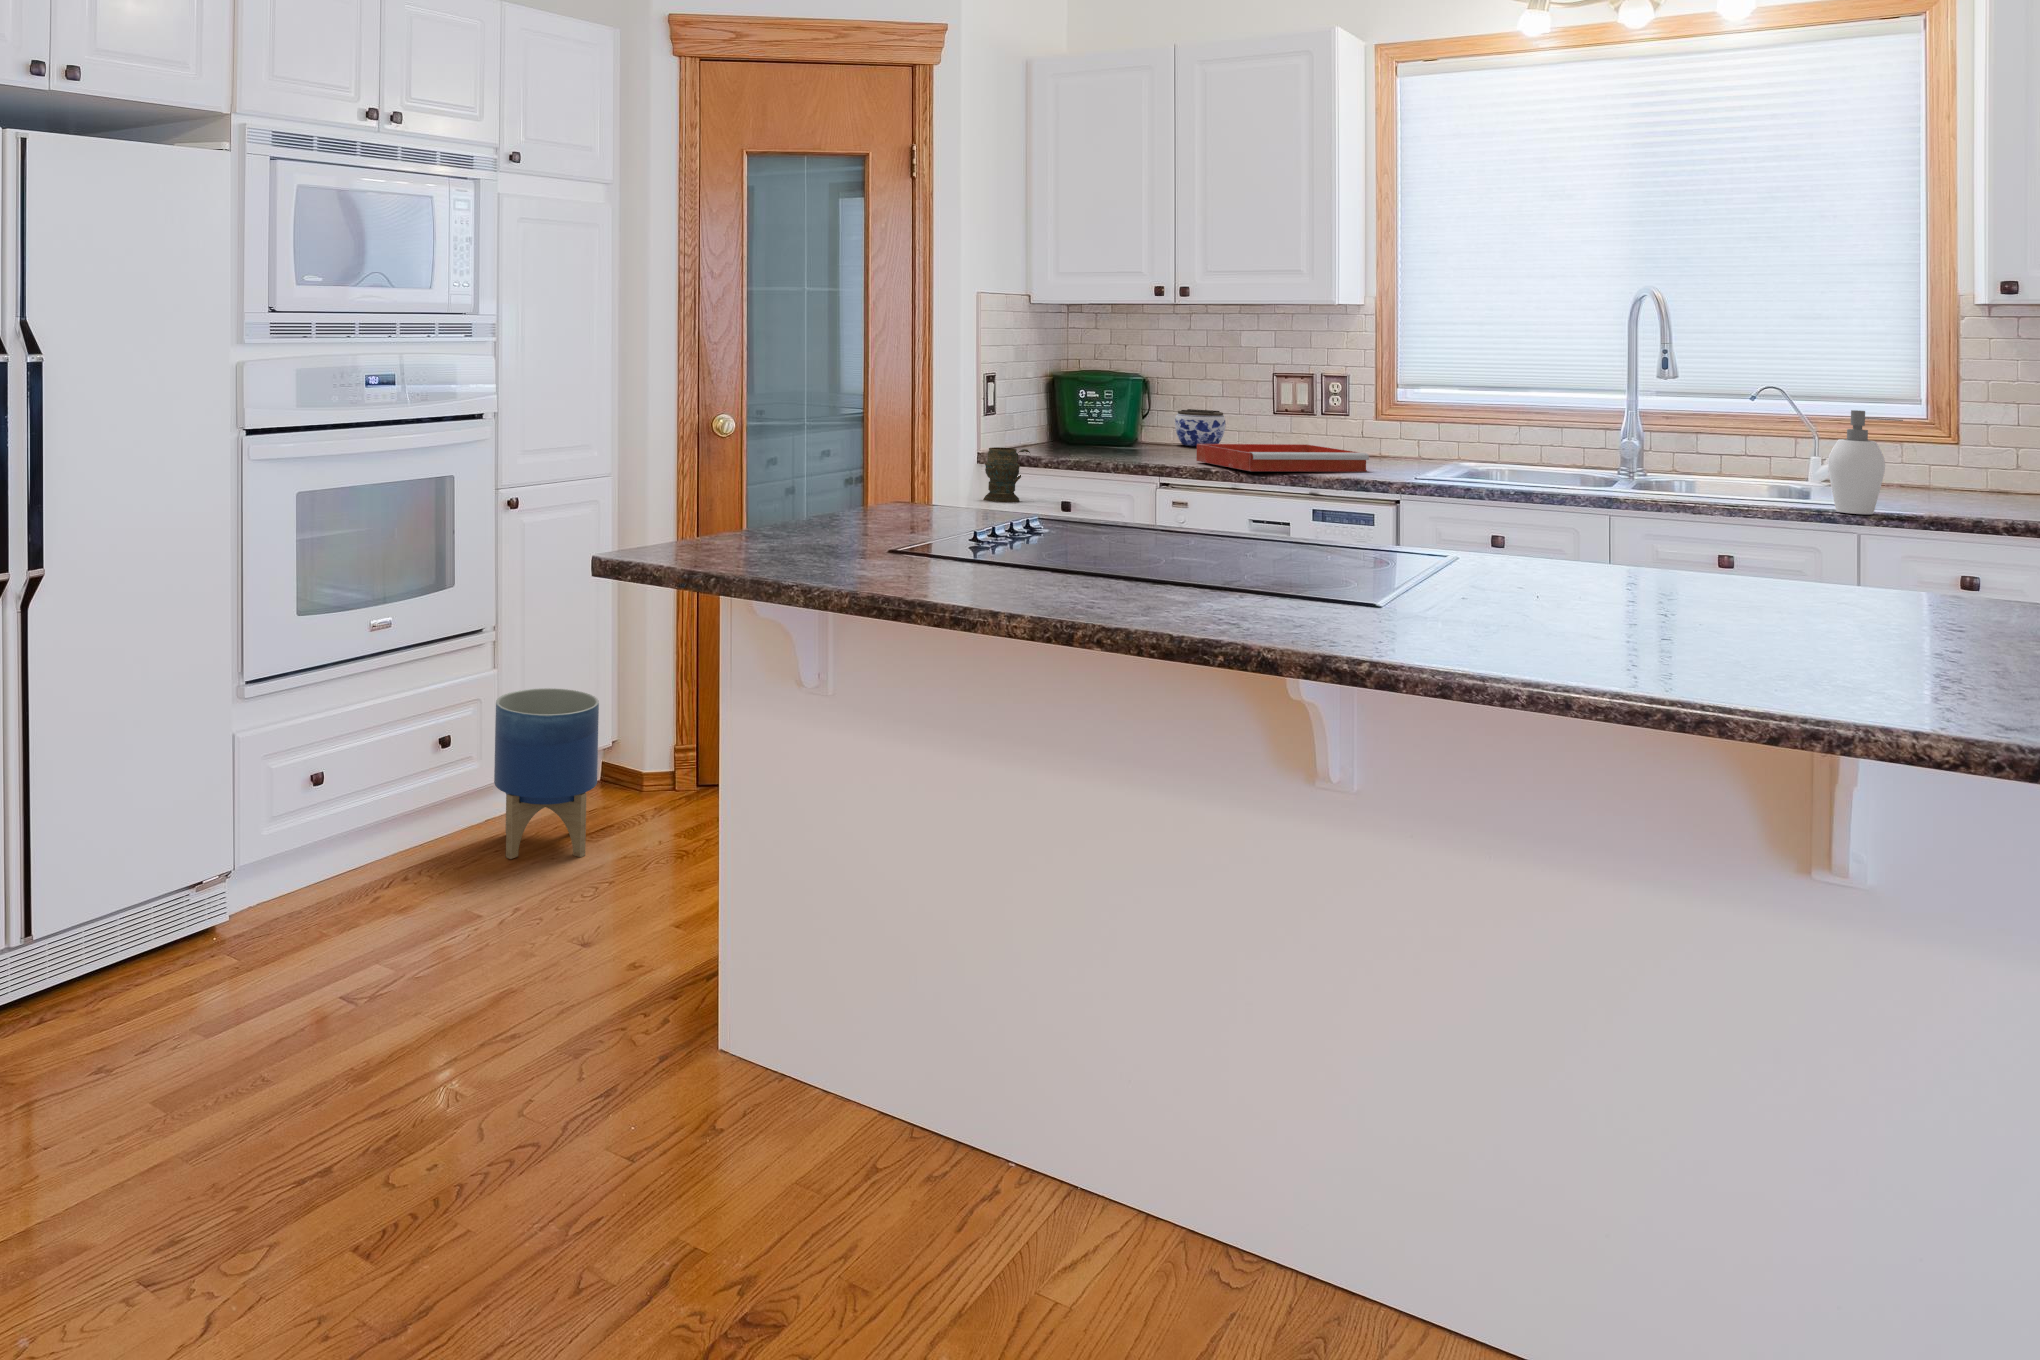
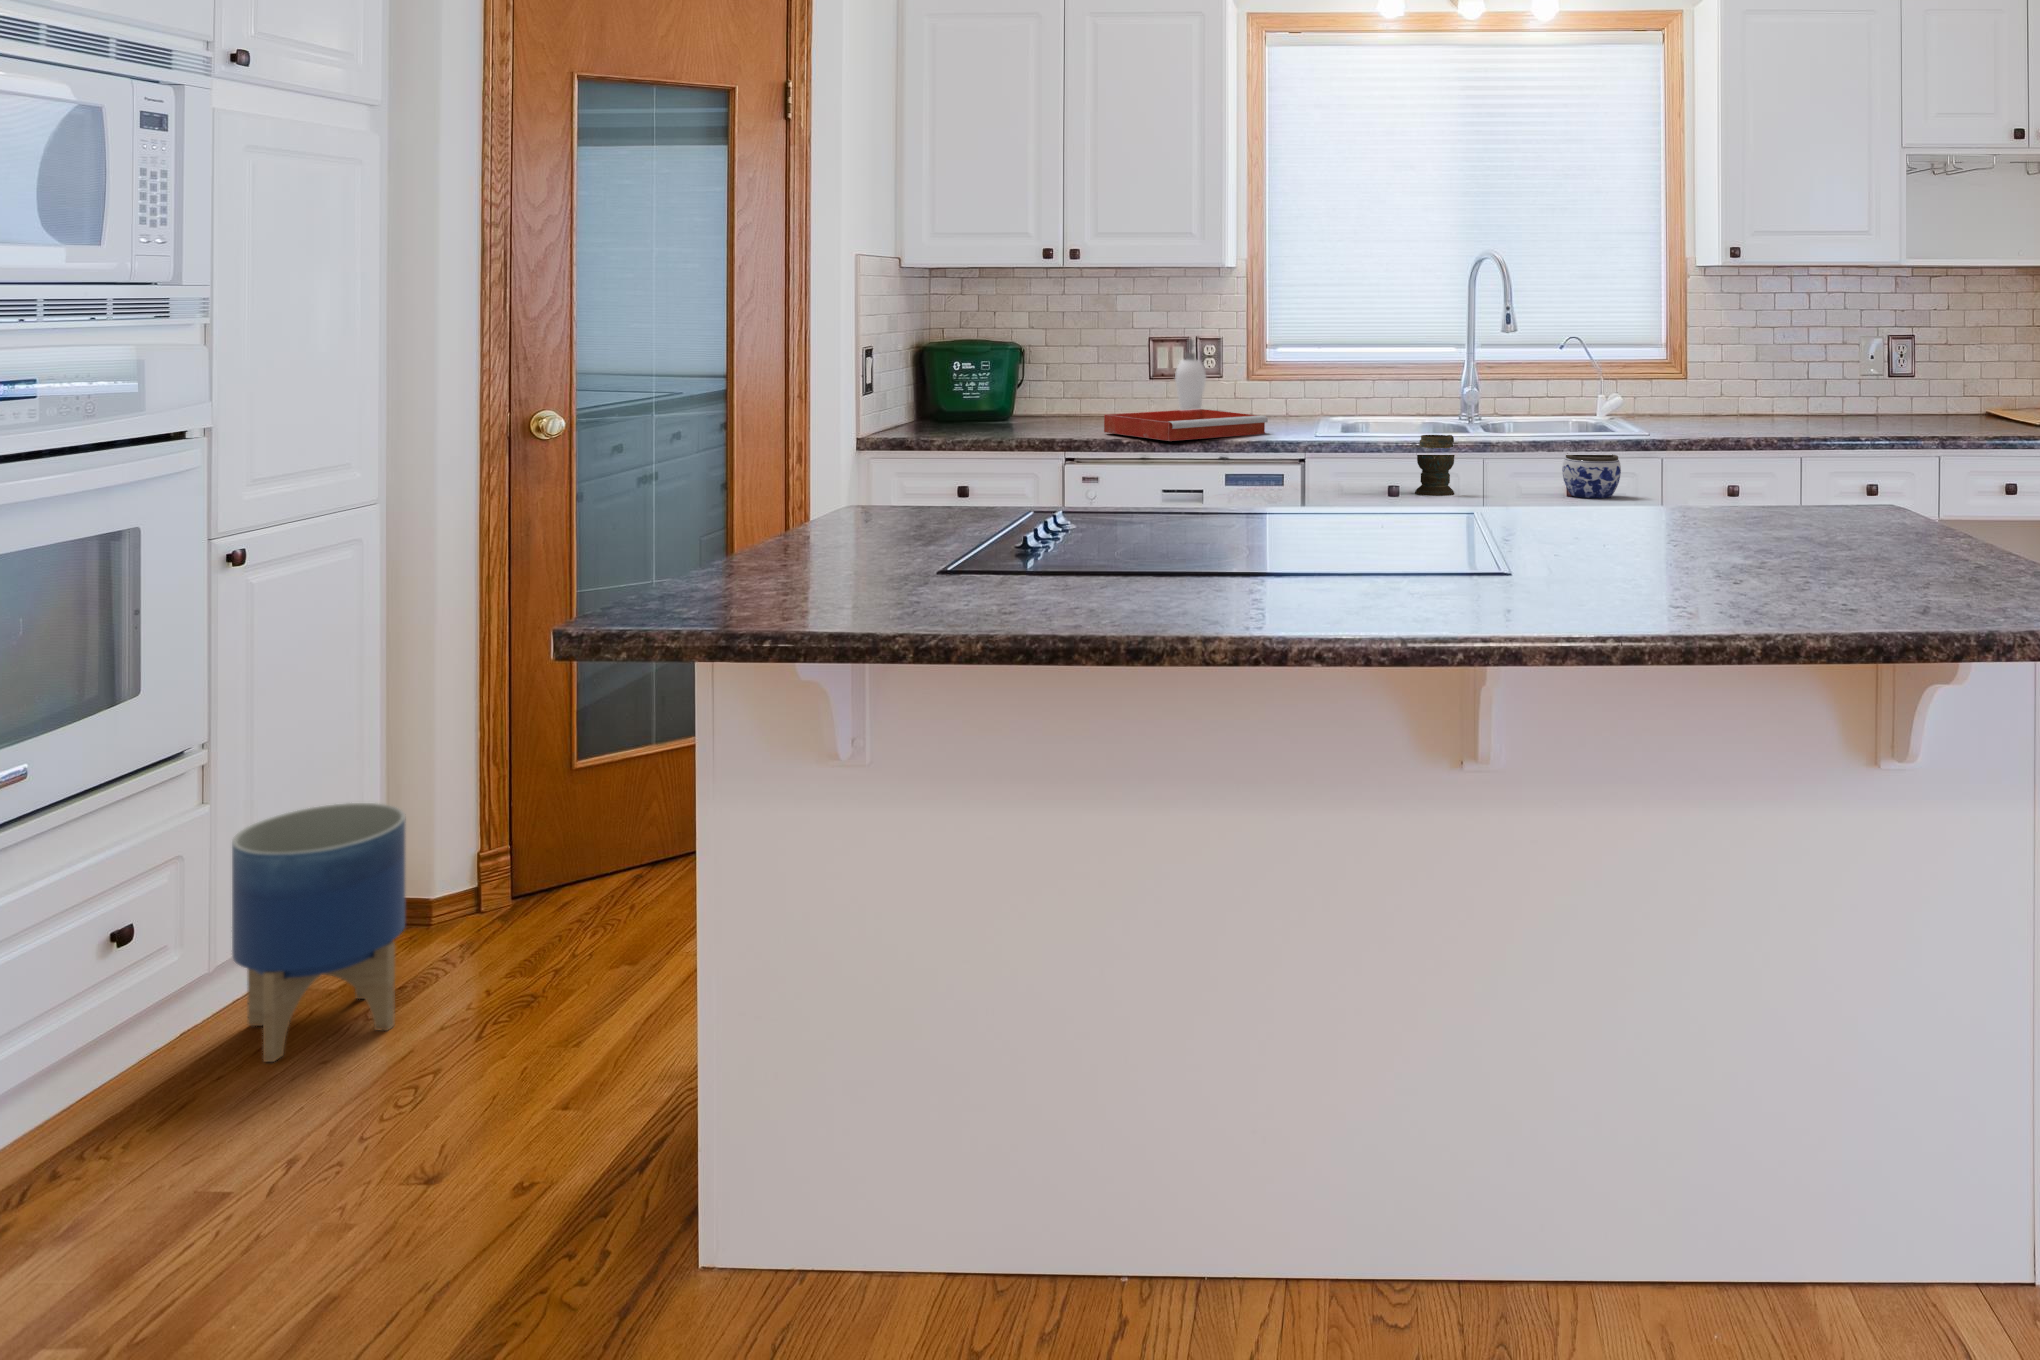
jar: present [1175,409,1226,446] -> present [1562,454,1621,499]
soap dispenser: present [1828,410,1903,514] -> present [1175,339,1206,410]
mug: present [984,447,1030,502] -> present [1415,435,1455,496]

